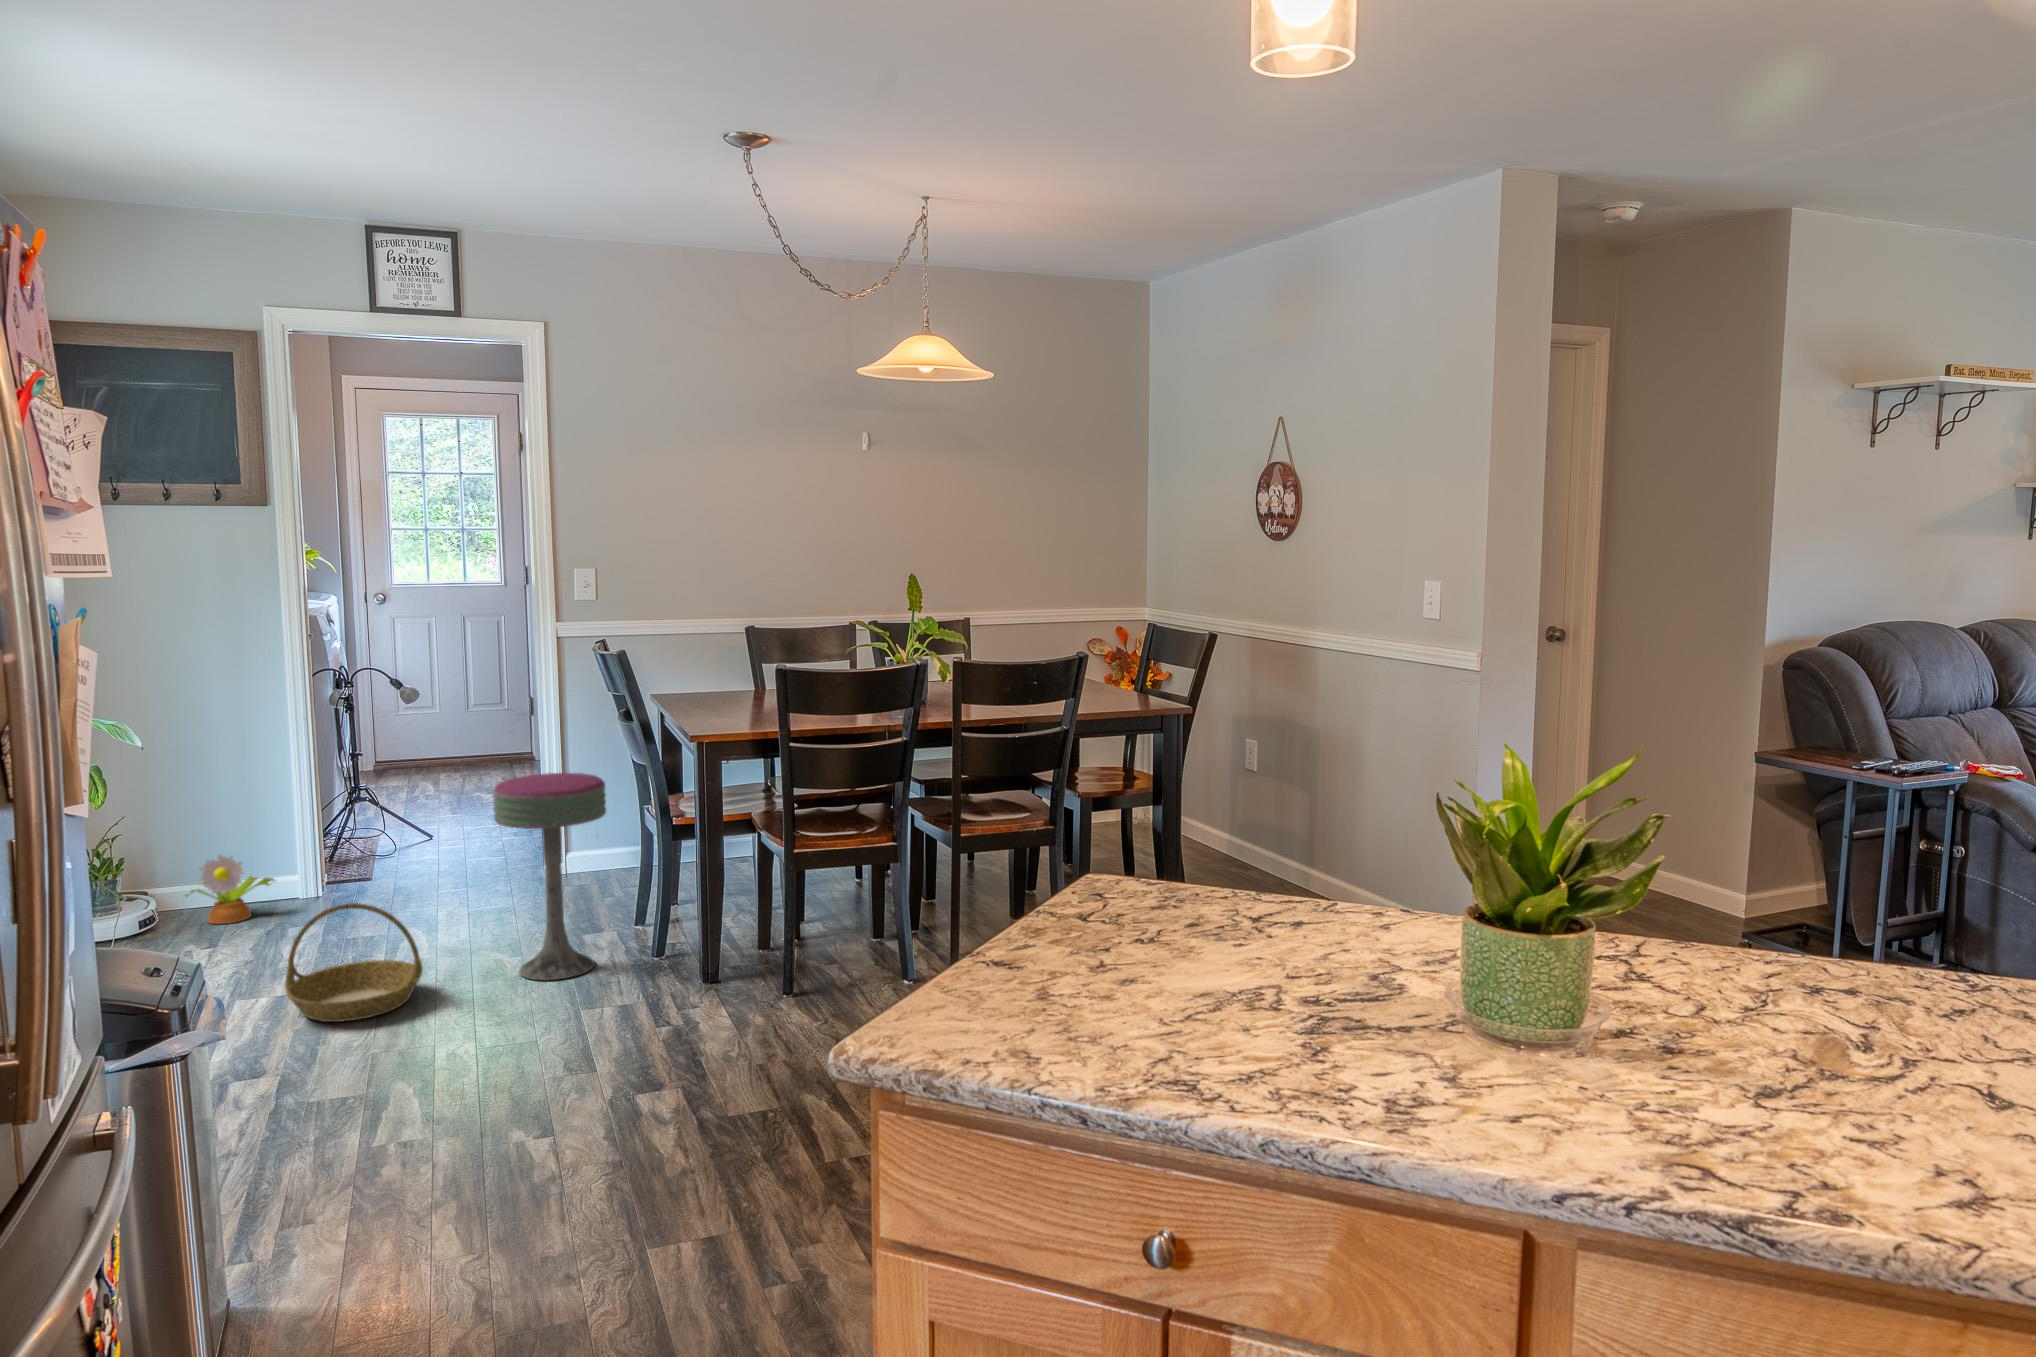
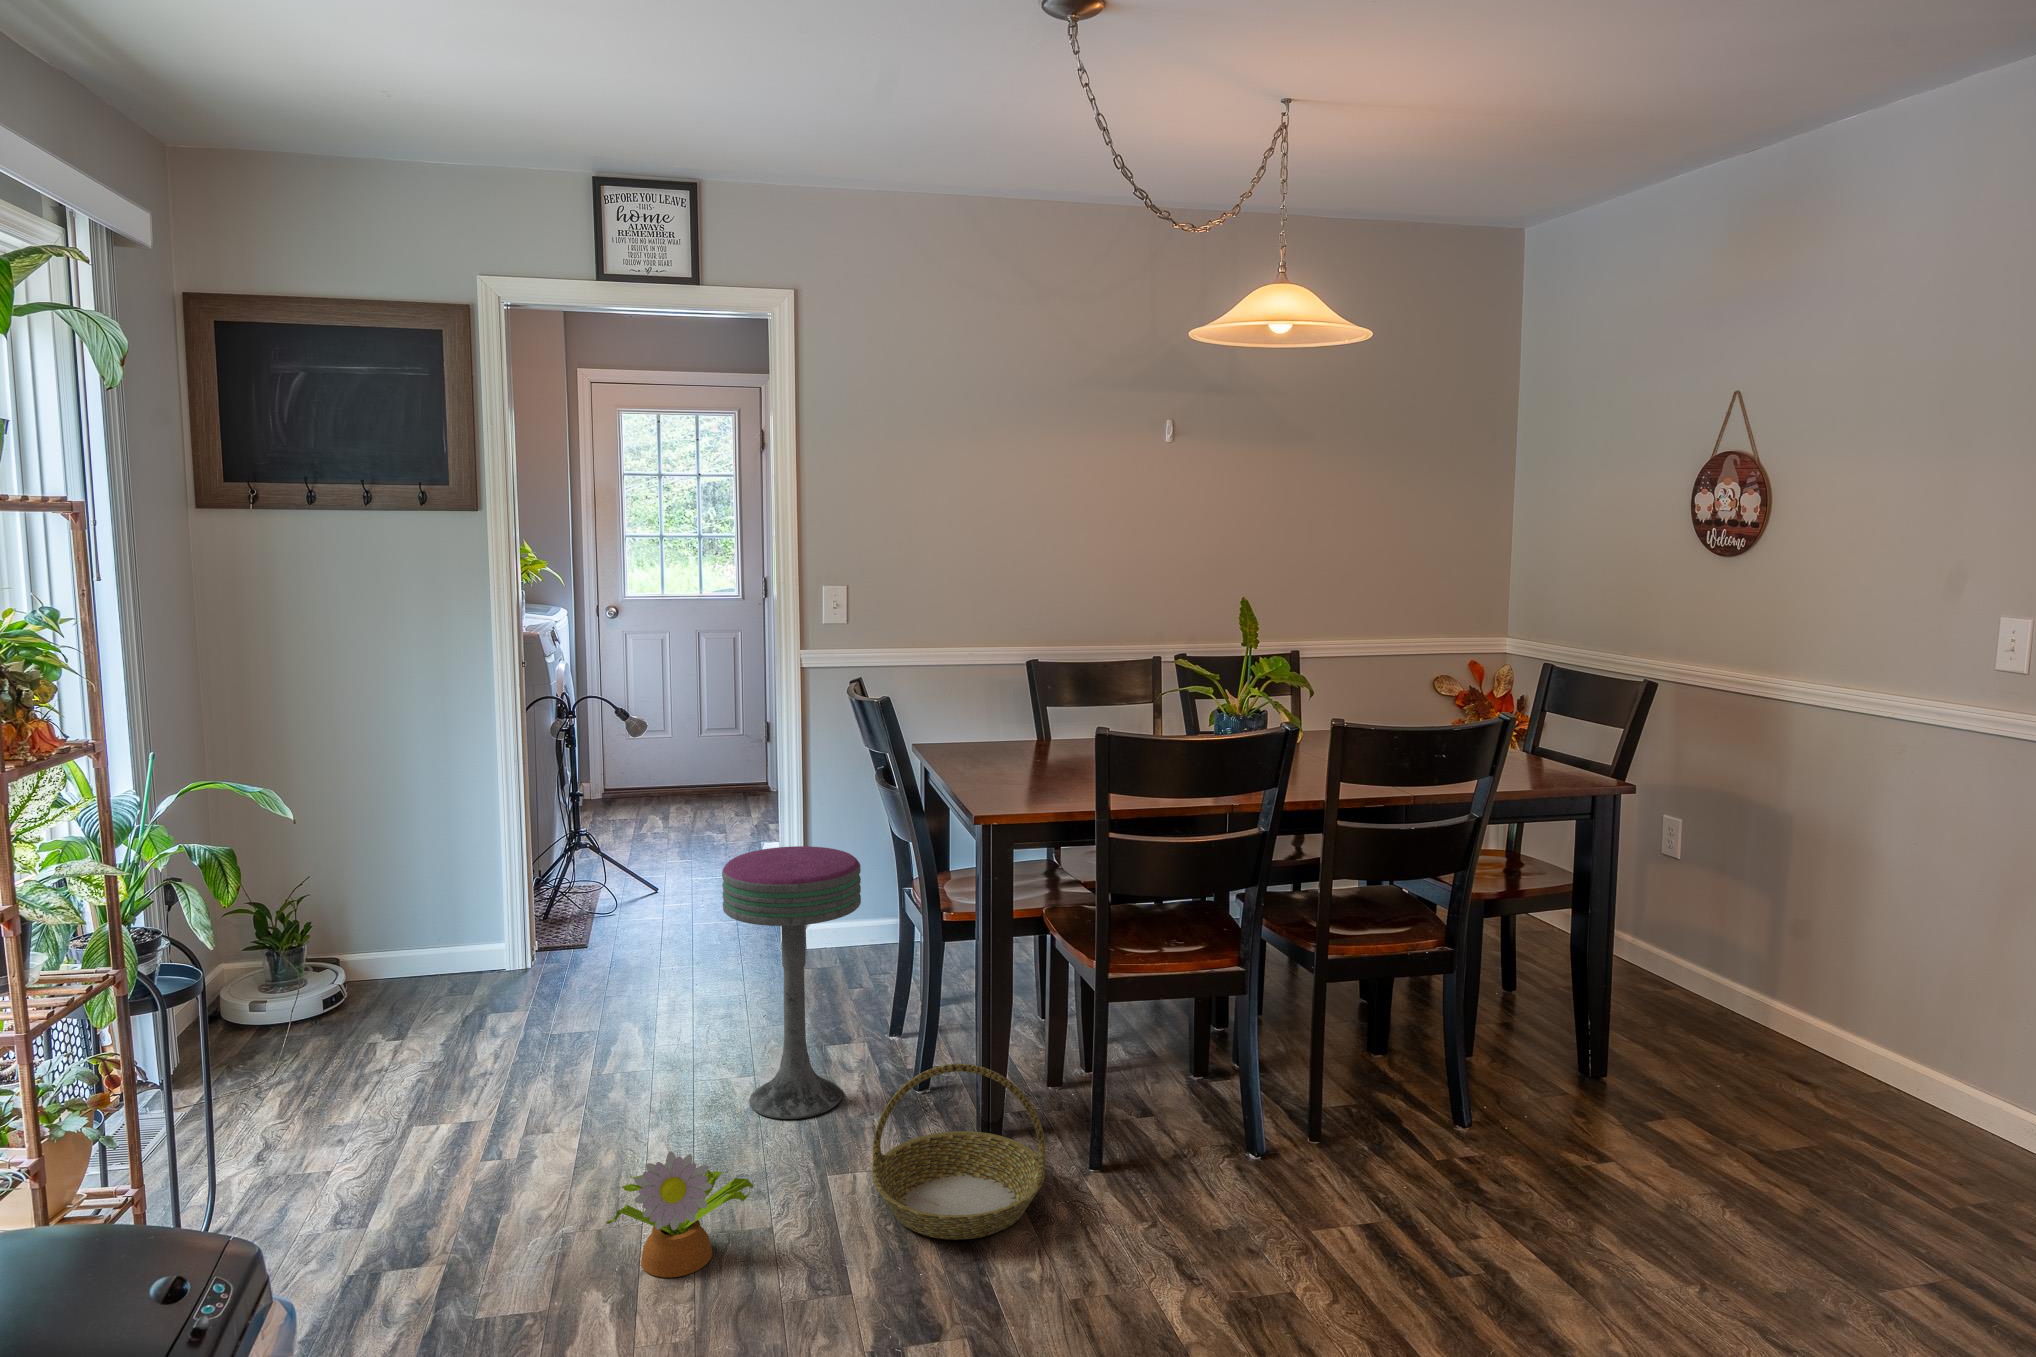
decorative plant: present [186,854,275,924] -> present [606,1151,753,1277]
basket: present [285,903,423,1022] -> present [873,1064,1045,1240]

